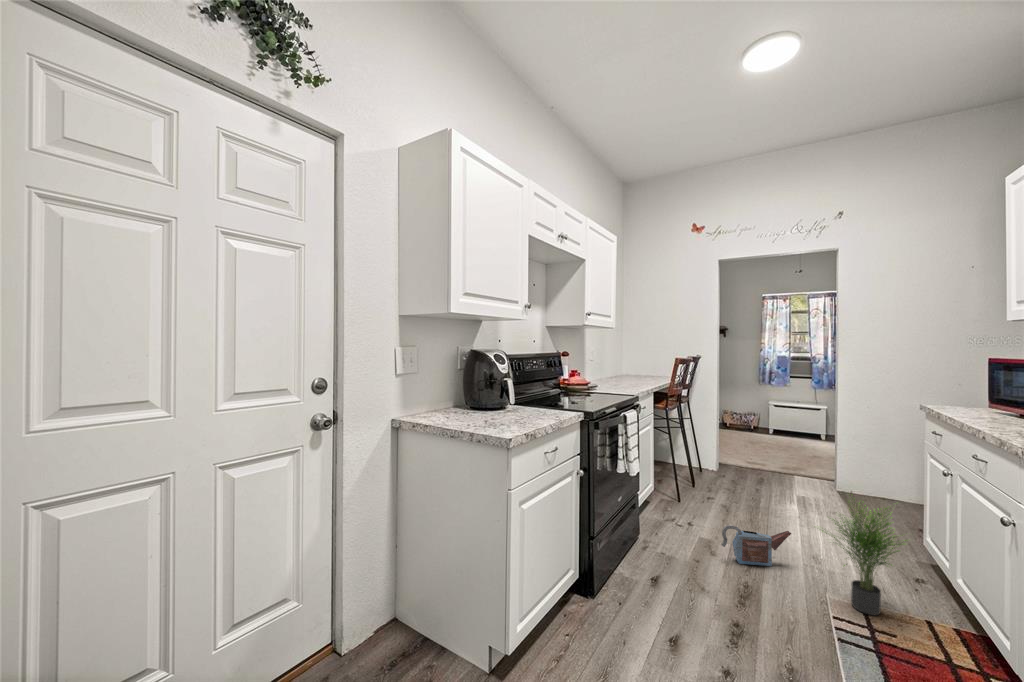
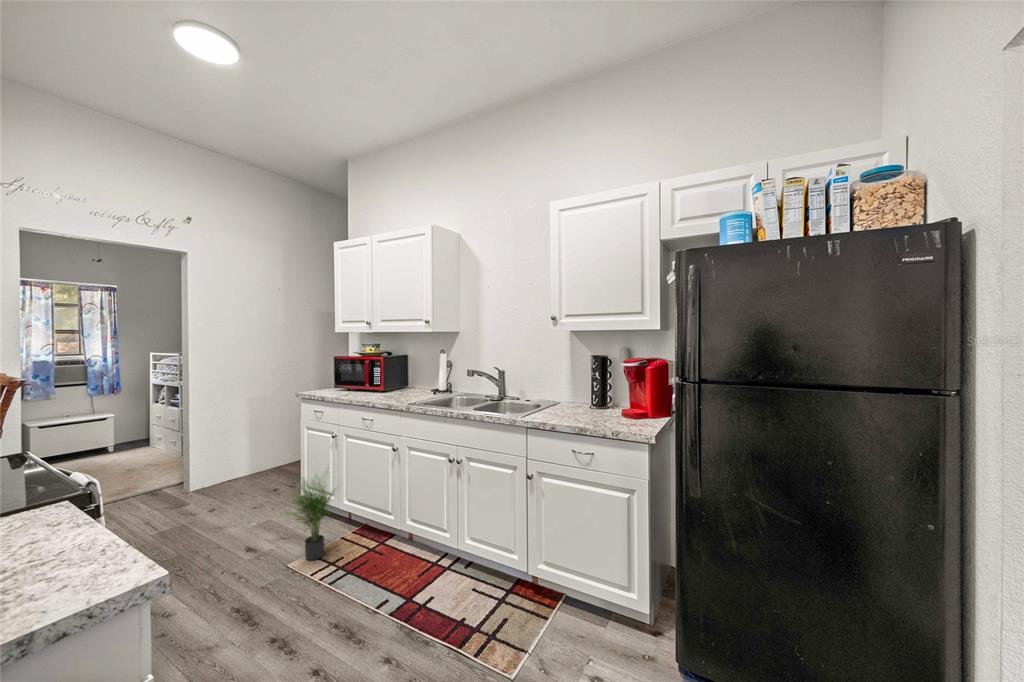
watering can: present [721,525,791,566] -> none [181,536,242,601]

